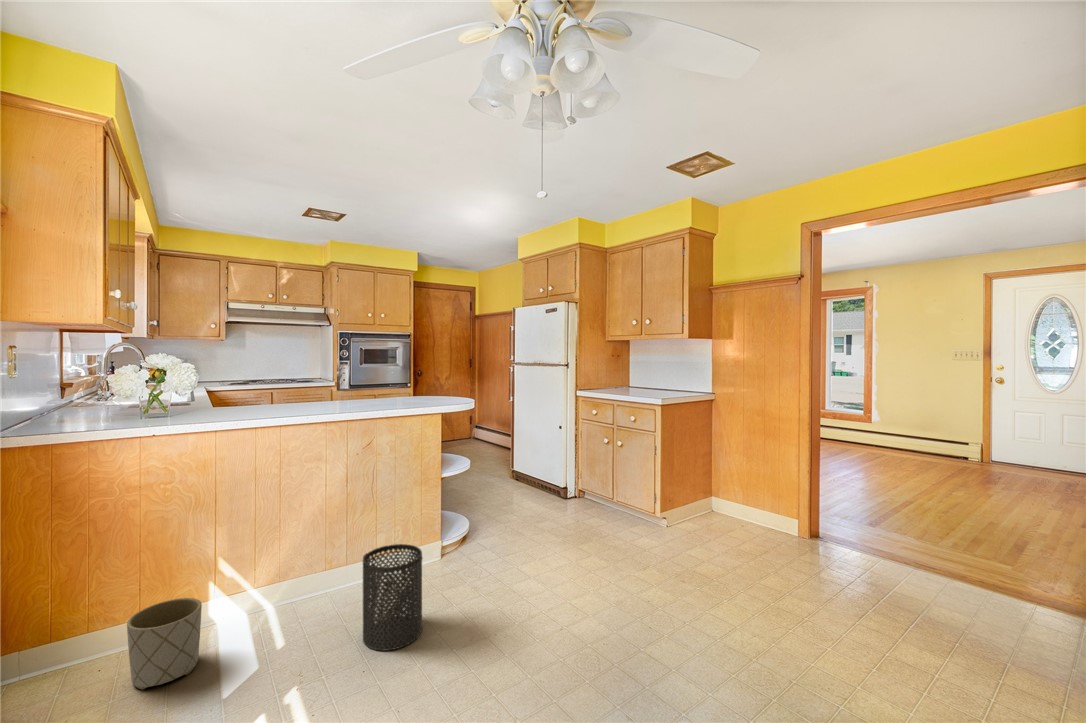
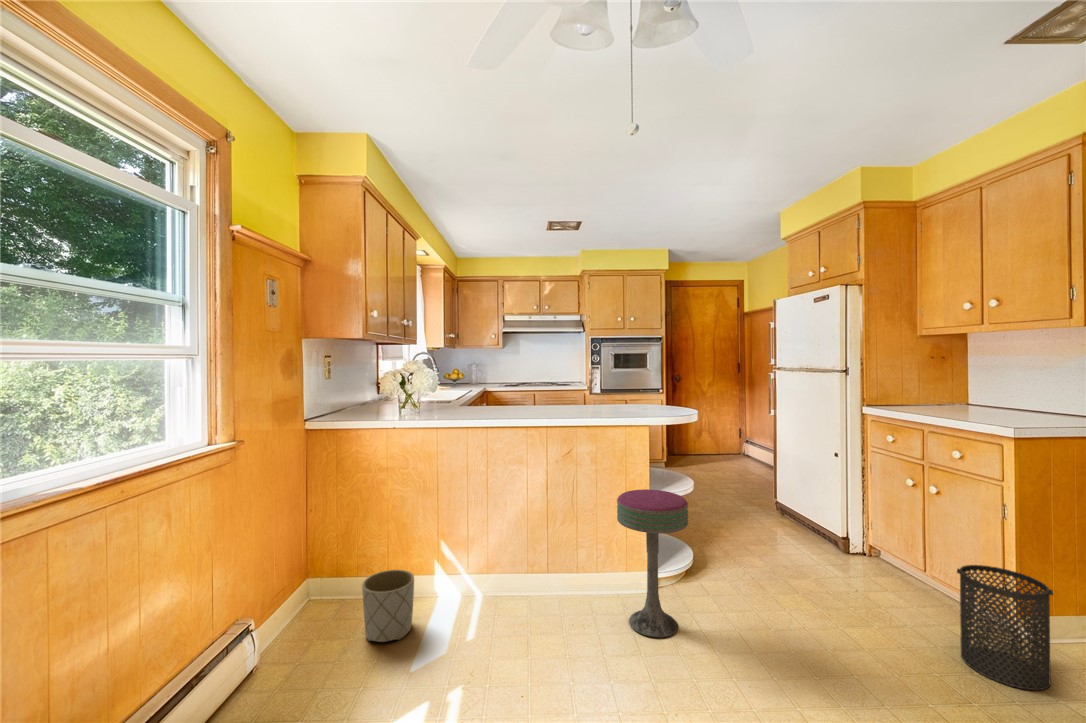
bar stool: none [422,468,482,591] -> present [617,489,688,637]
trash can: present [363,544,422,651] -> present [957,565,1053,690]

